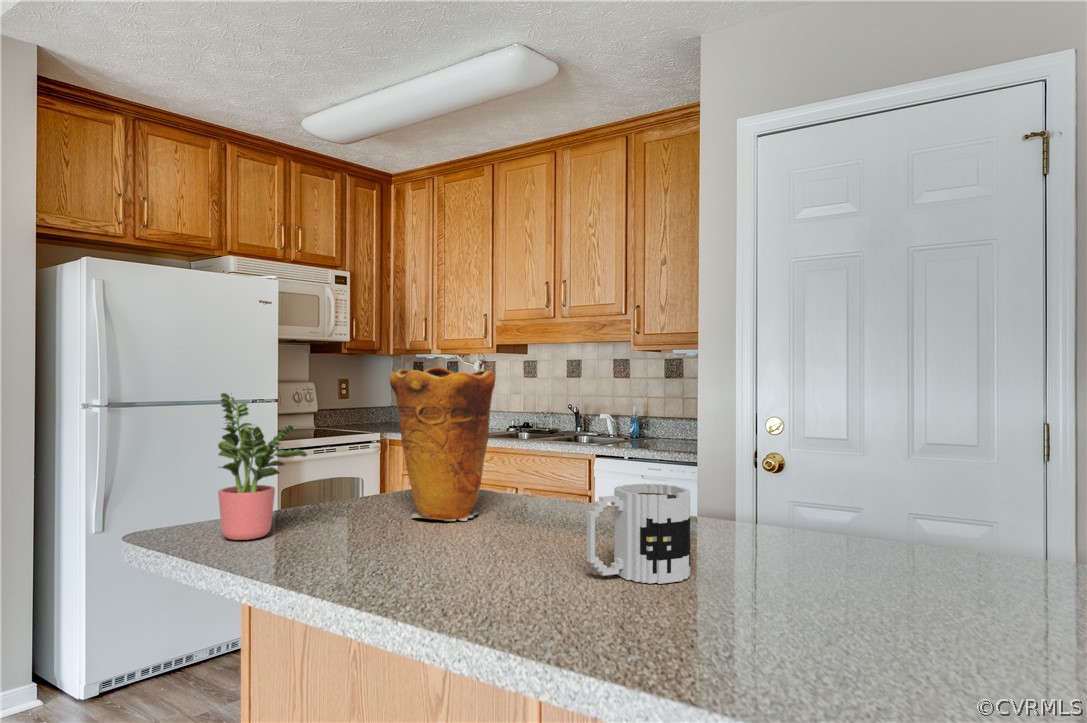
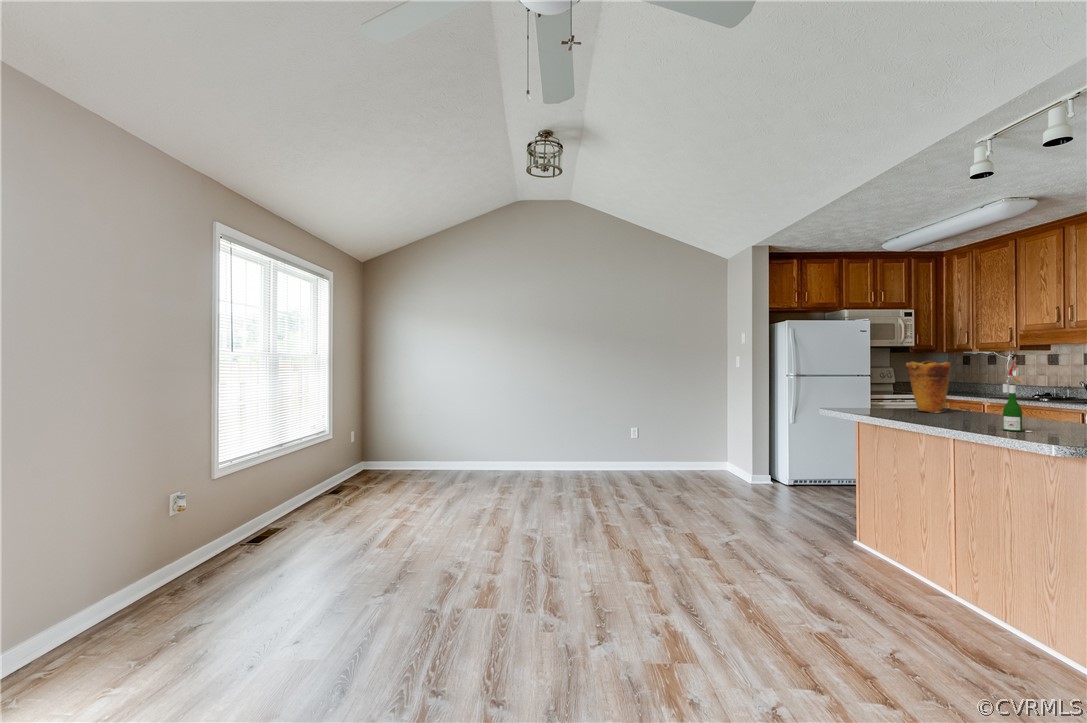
wine bottle: none [776,362,866,654] -> present [1003,361,1032,432]
potted plant: present [218,393,307,540] -> none [846,368,875,409]
mug: present [587,484,690,584] -> none [962,397,1005,424]

